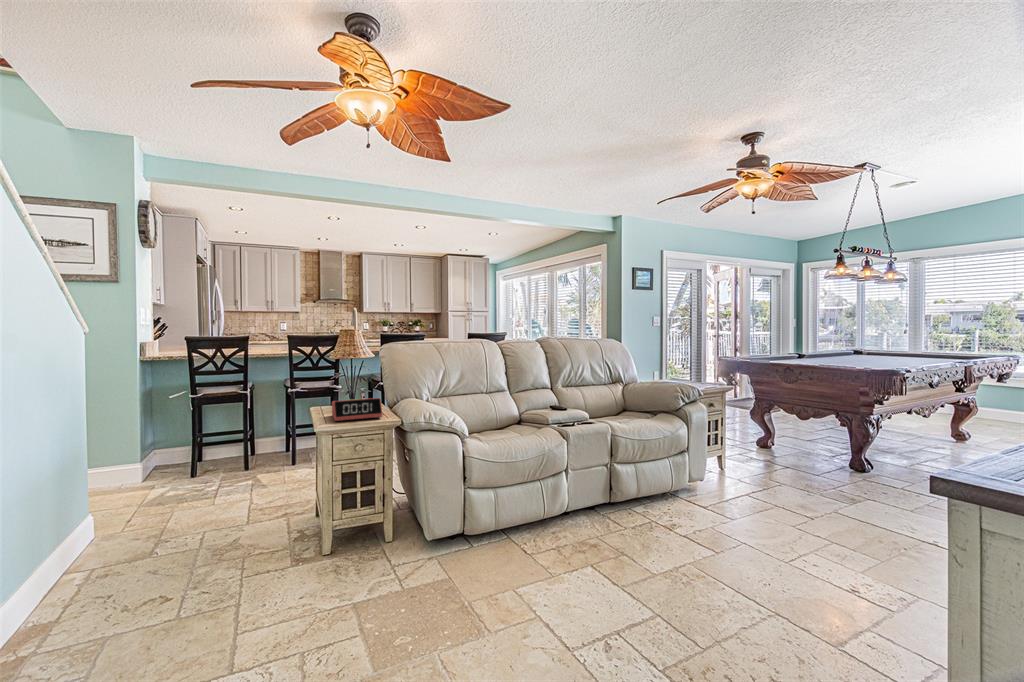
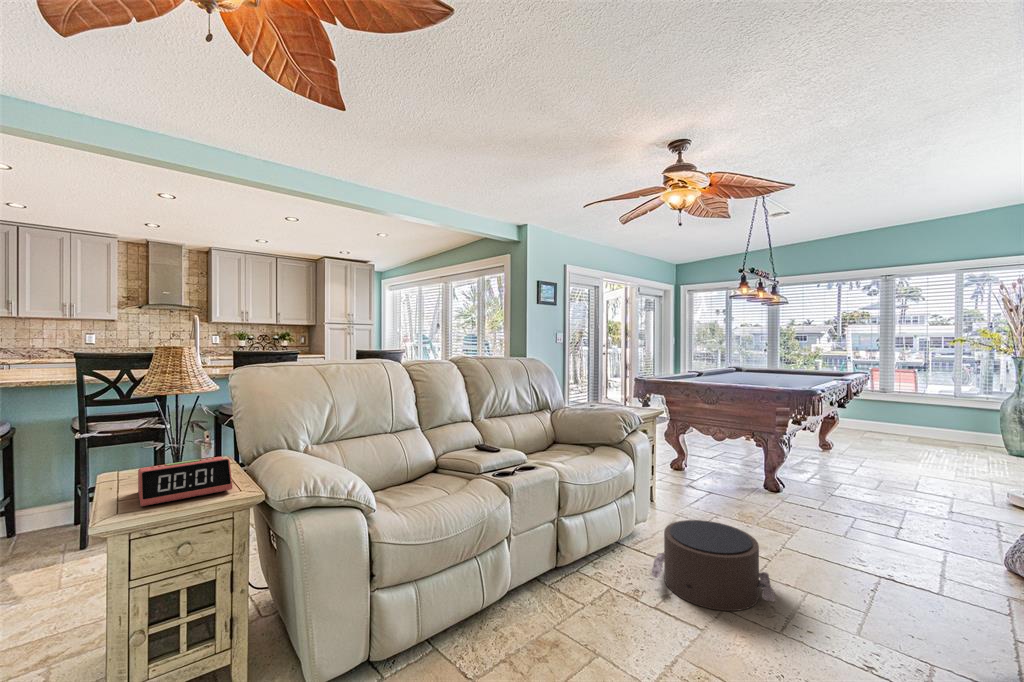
pouf: none [687,476,796,546] -> present [652,520,775,611]

